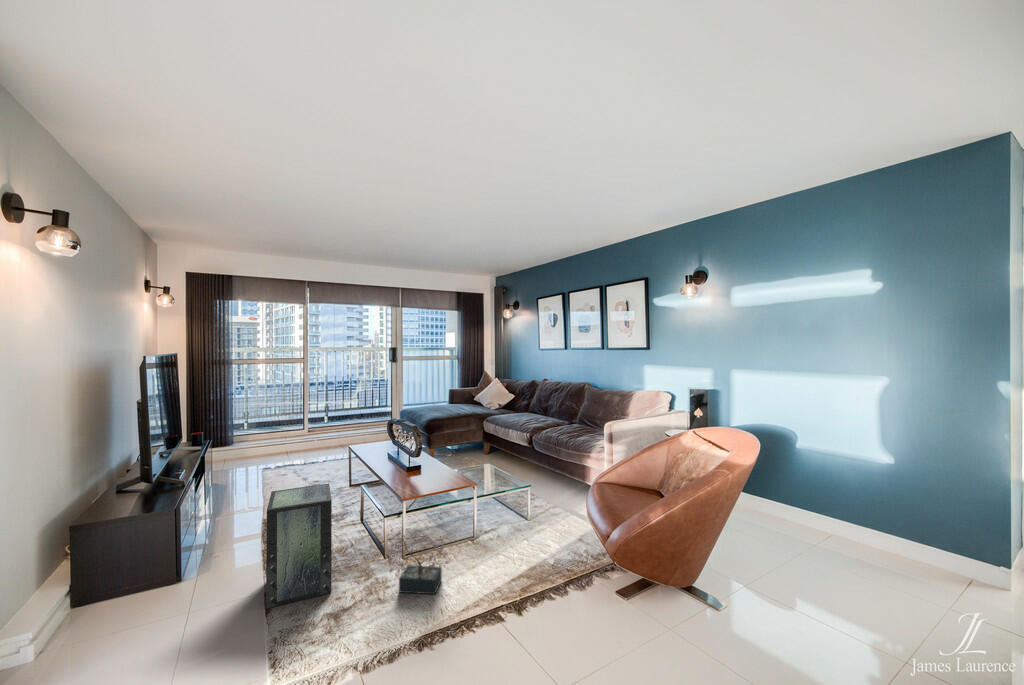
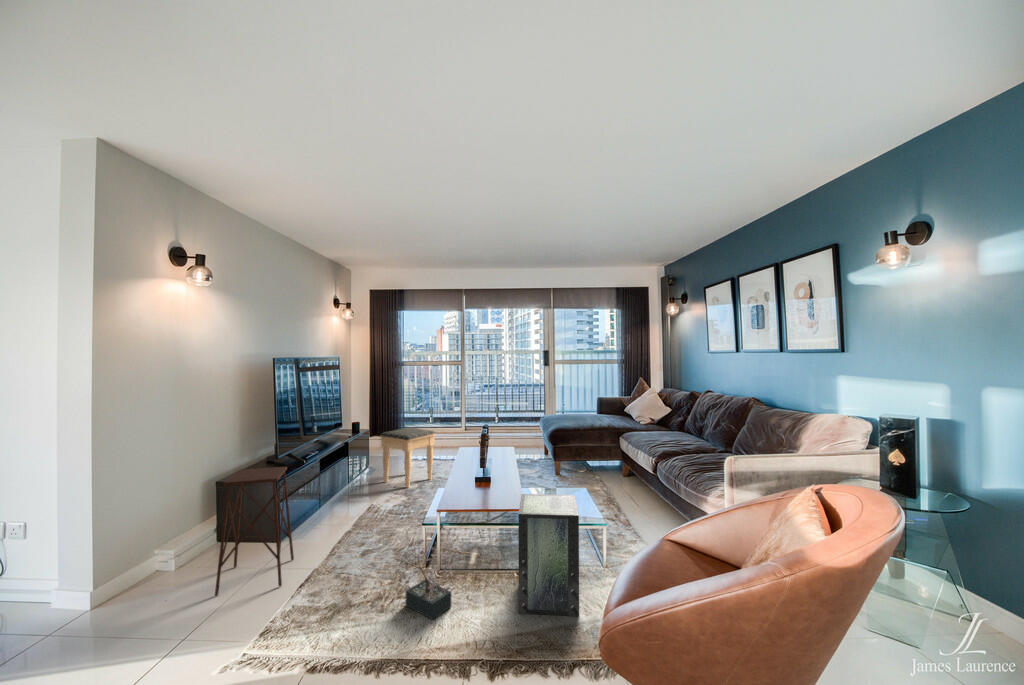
footstool: none [248,433,314,497] -> present [380,428,436,488]
storage box: present [266,484,332,608] -> present [518,494,579,616]
side table: none [139,486,237,658] -> present [215,467,294,596]

